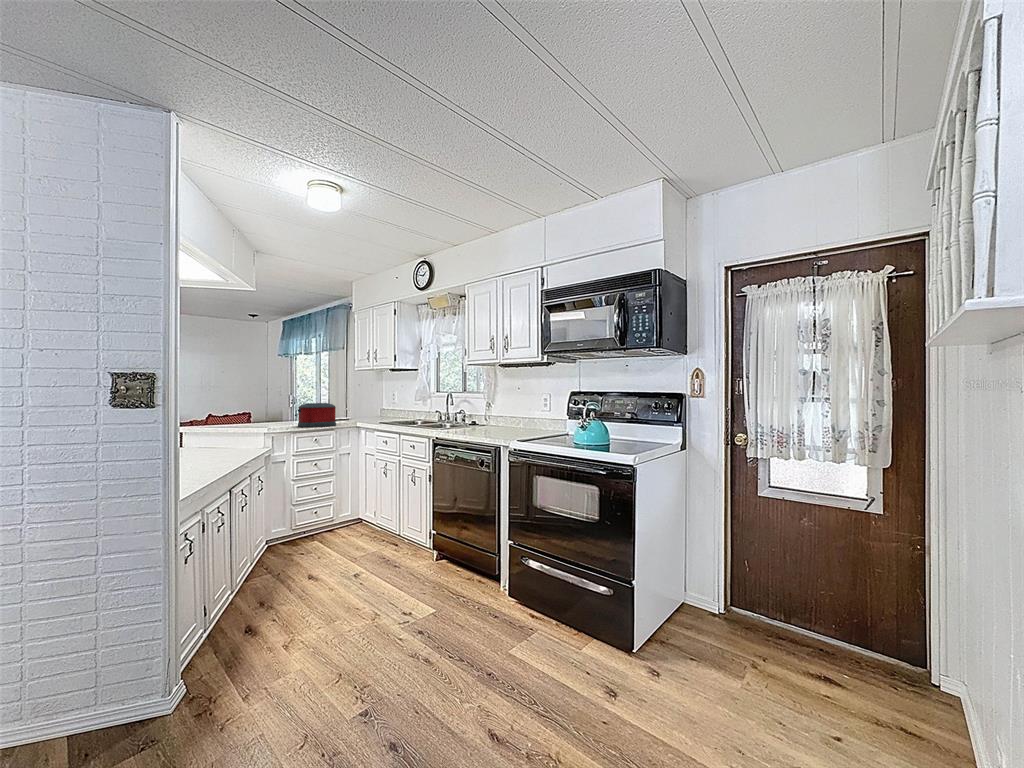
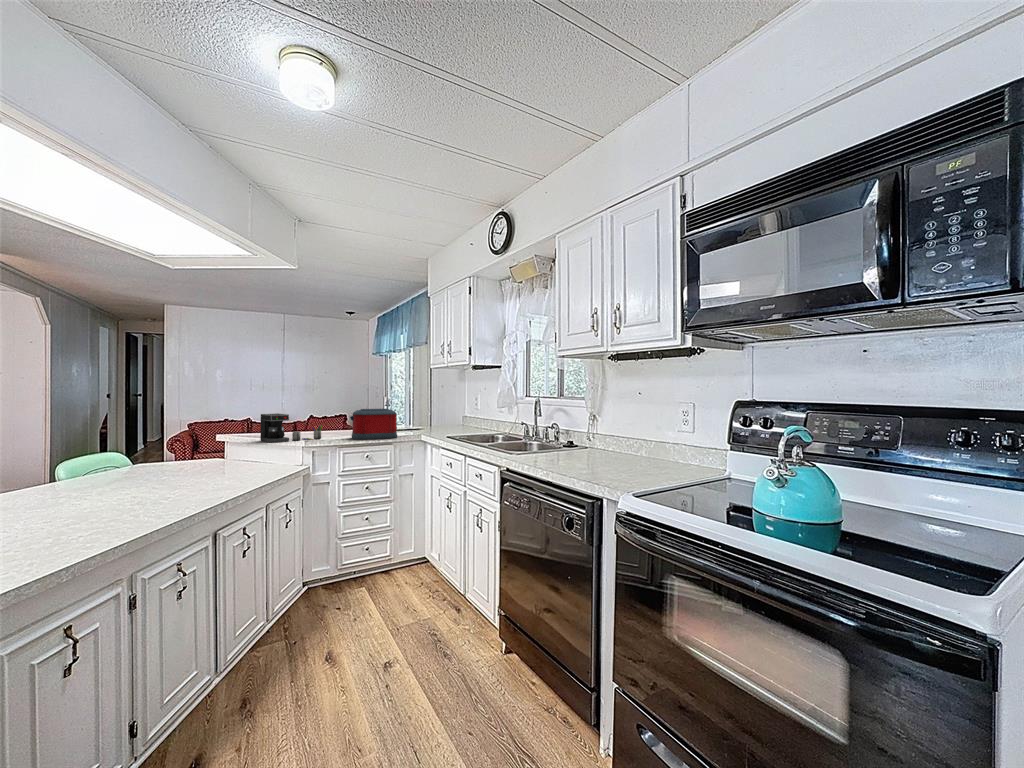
coffee maker: none [224,408,275,431] -> present [260,413,323,443]

